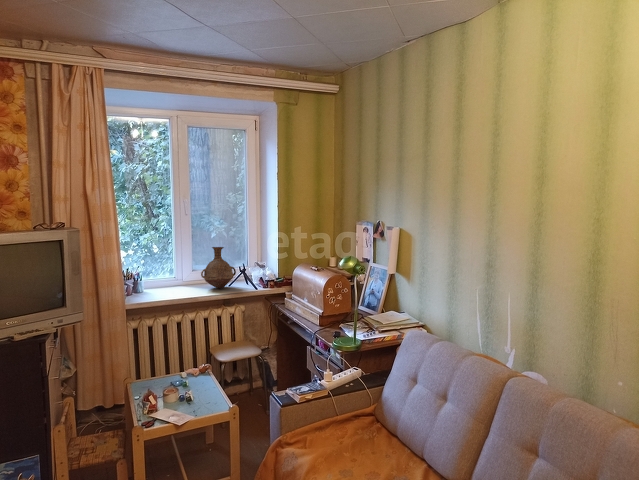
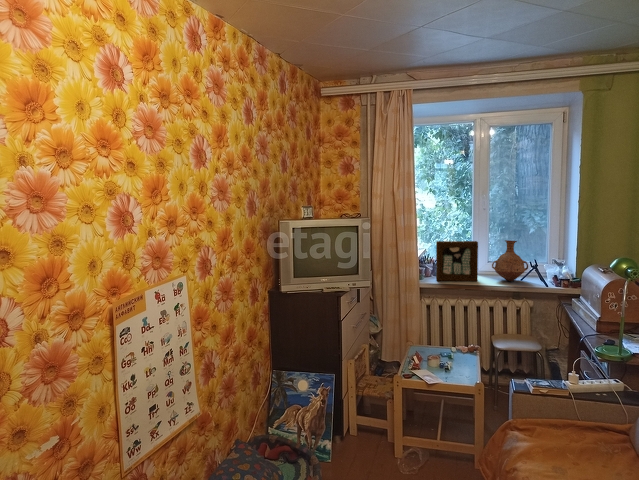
picture frame: none [140,250,189,299] -> present [436,241,478,281]

